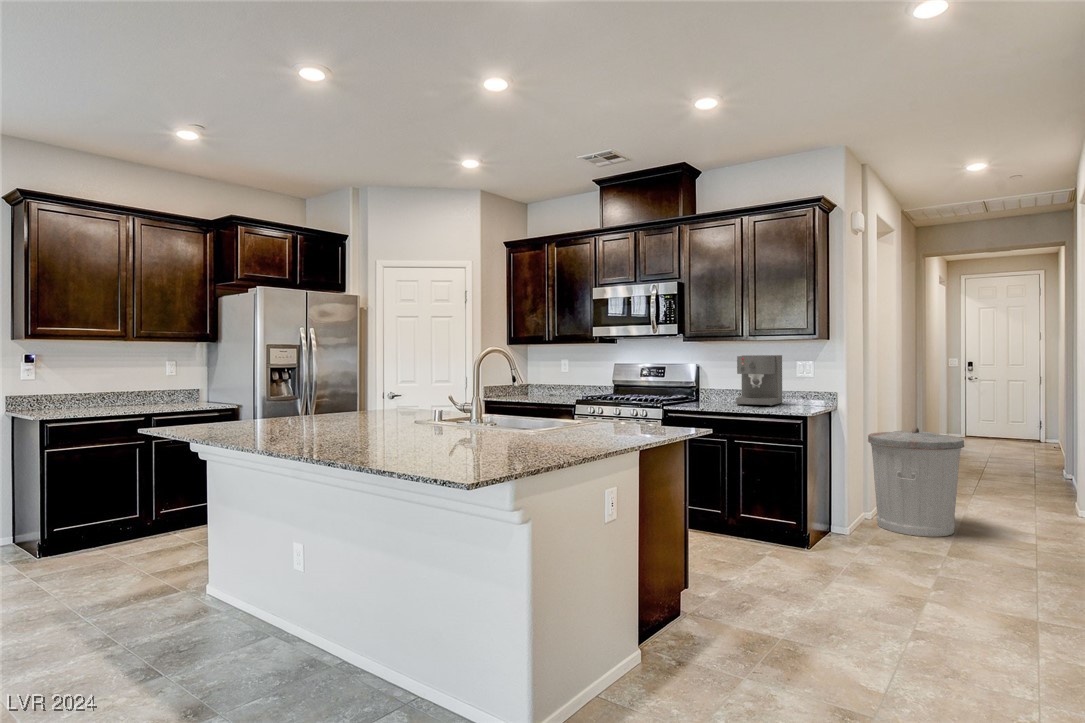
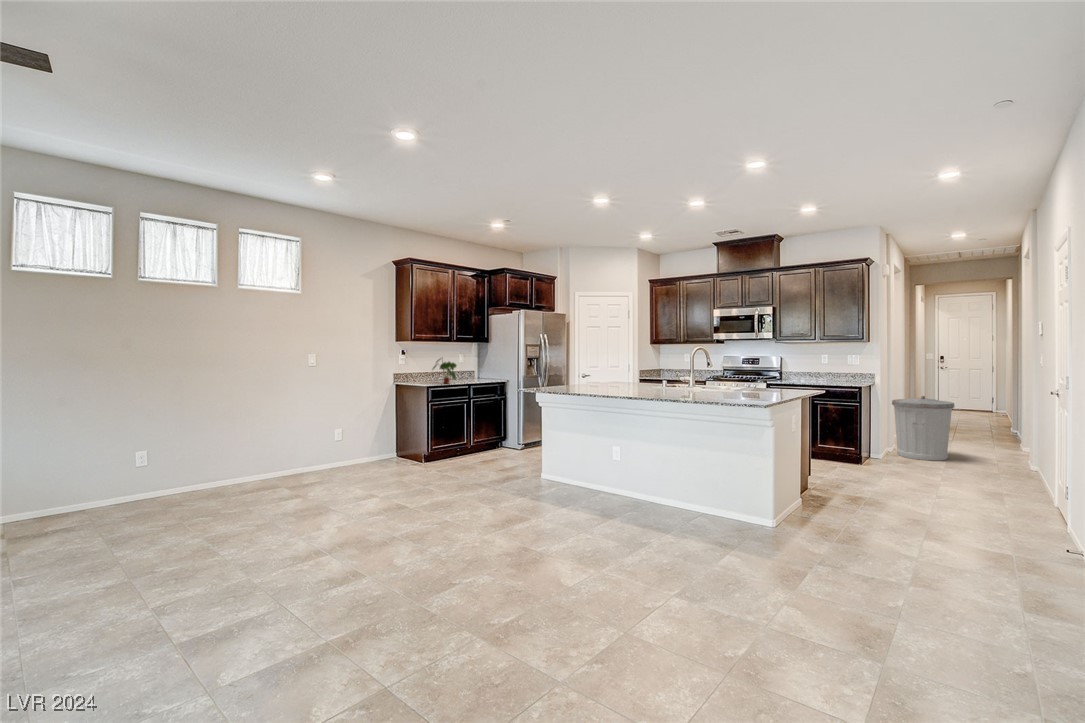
coffee maker: present [736,355,782,406] -> none [812,352,840,382]
plant: none [80,366,127,412] -> present [433,358,456,383]

